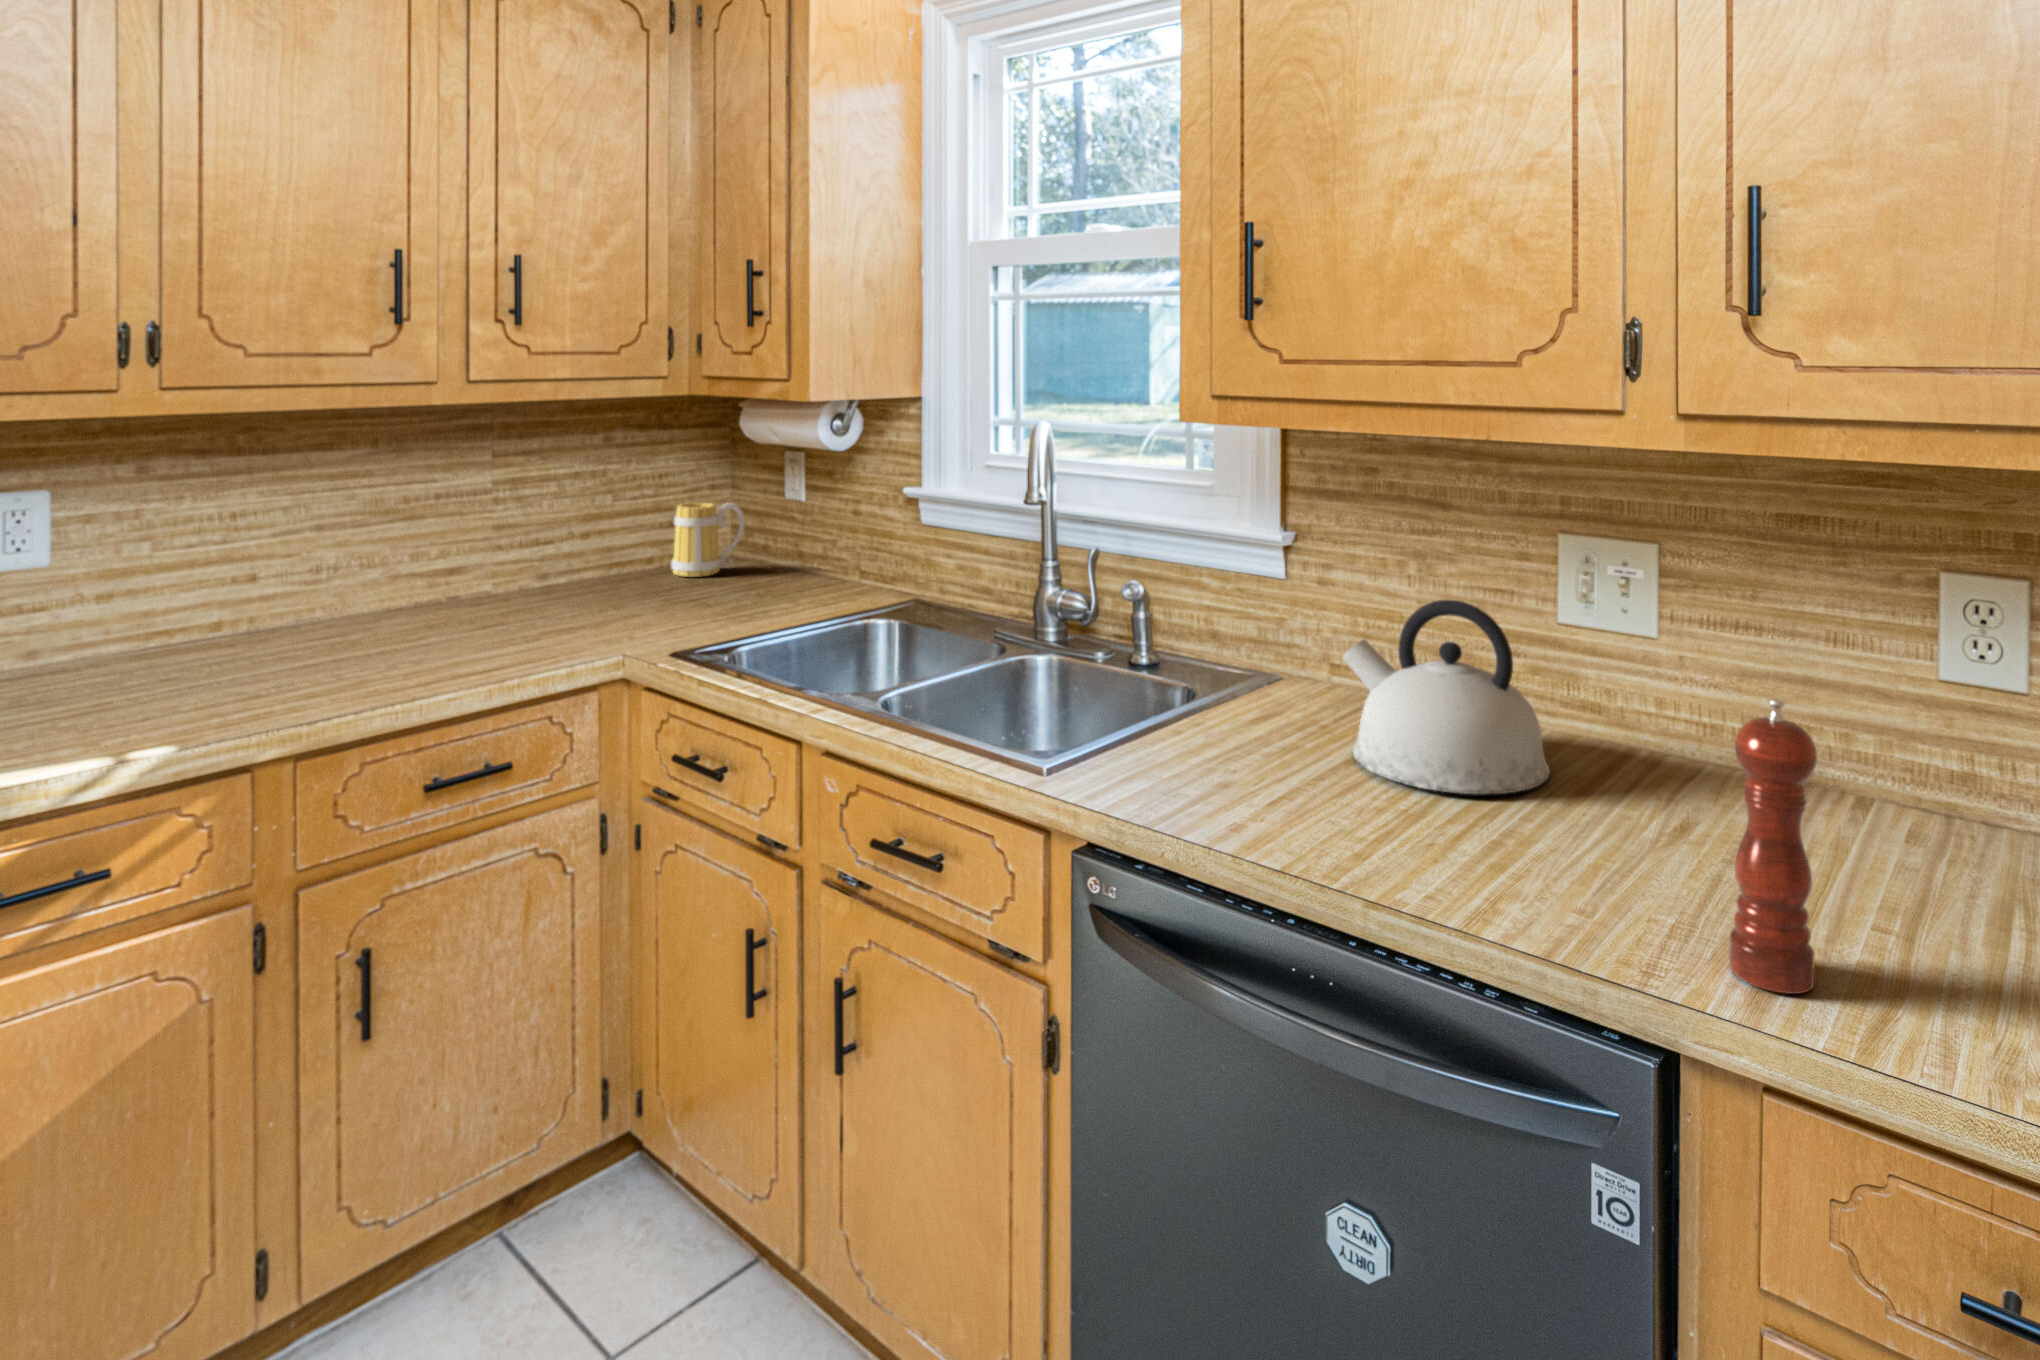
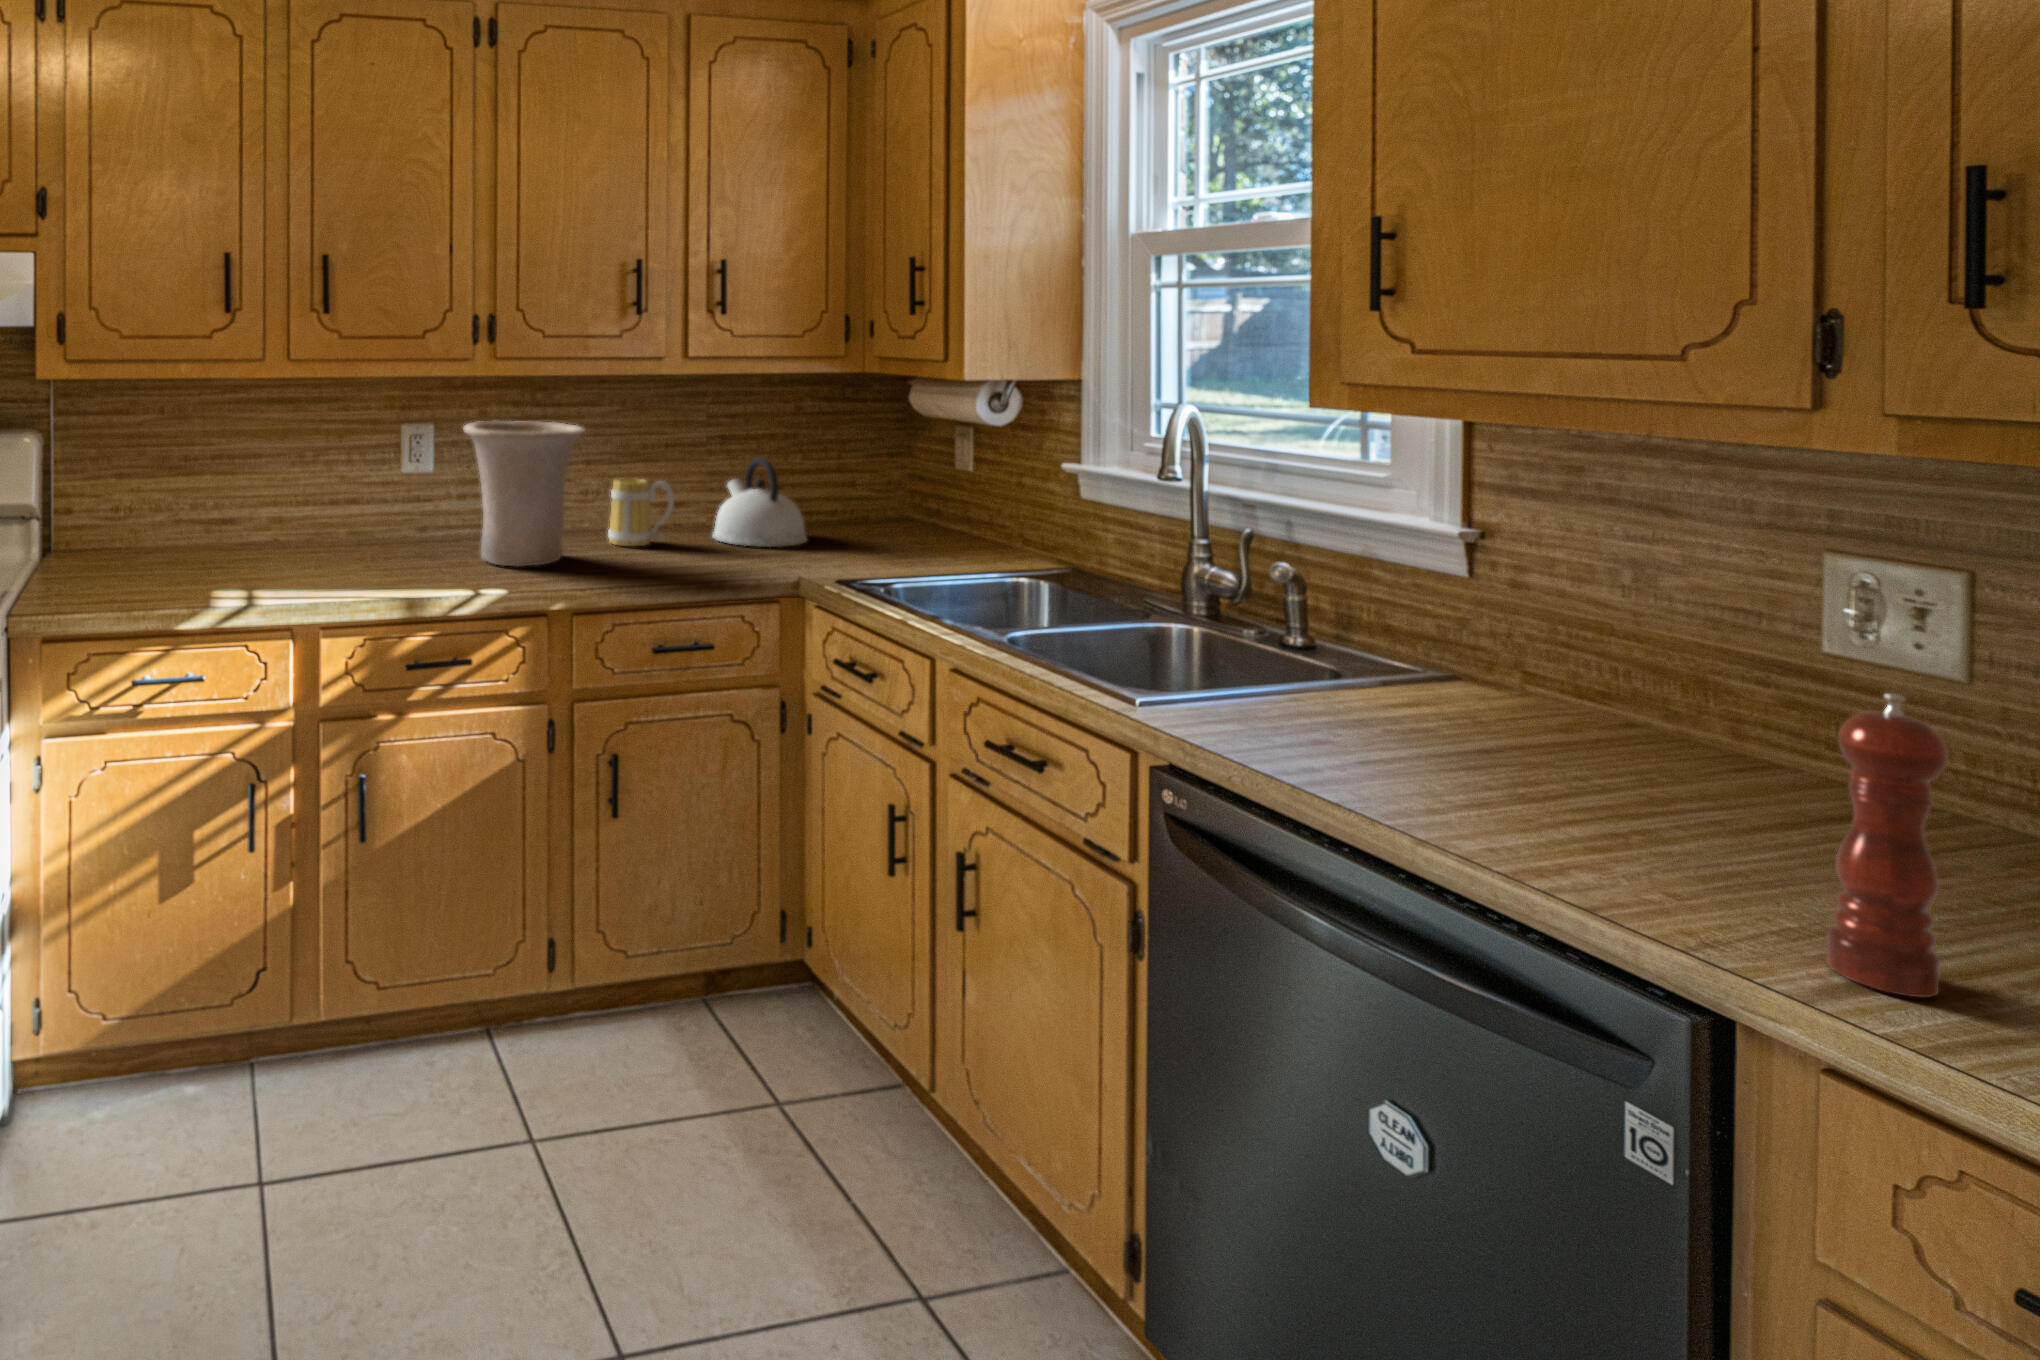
vase: none [85,481,303,703] -> present [464,421,586,567]
mug: present [671,503,744,577] -> present [608,478,674,546]
kettle: present [1343,600,1550,794] -> present [712,457,807,547]

